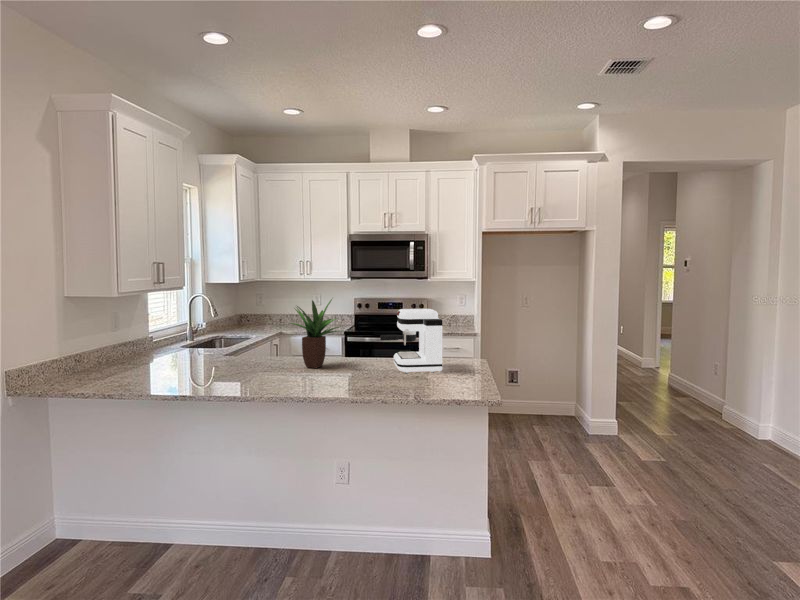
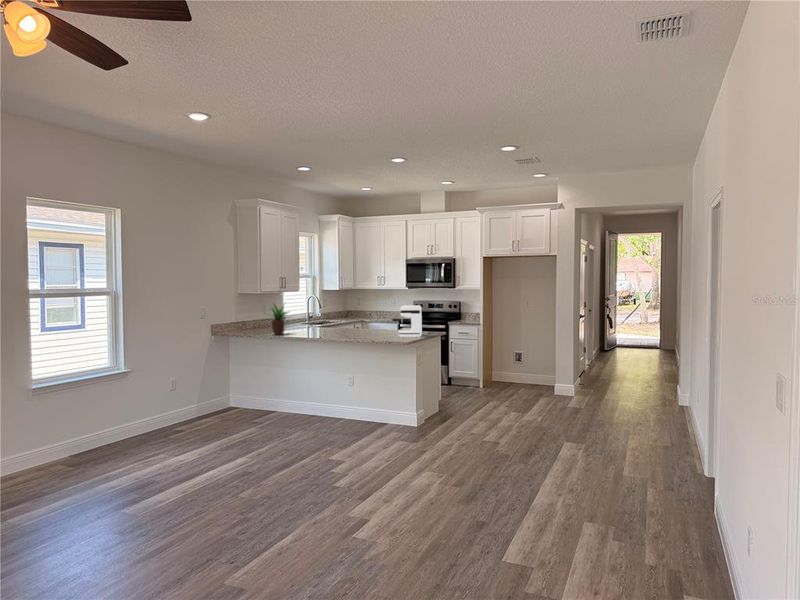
potted plant: present [290,299,342,368] -> present [271,304,288,335]

